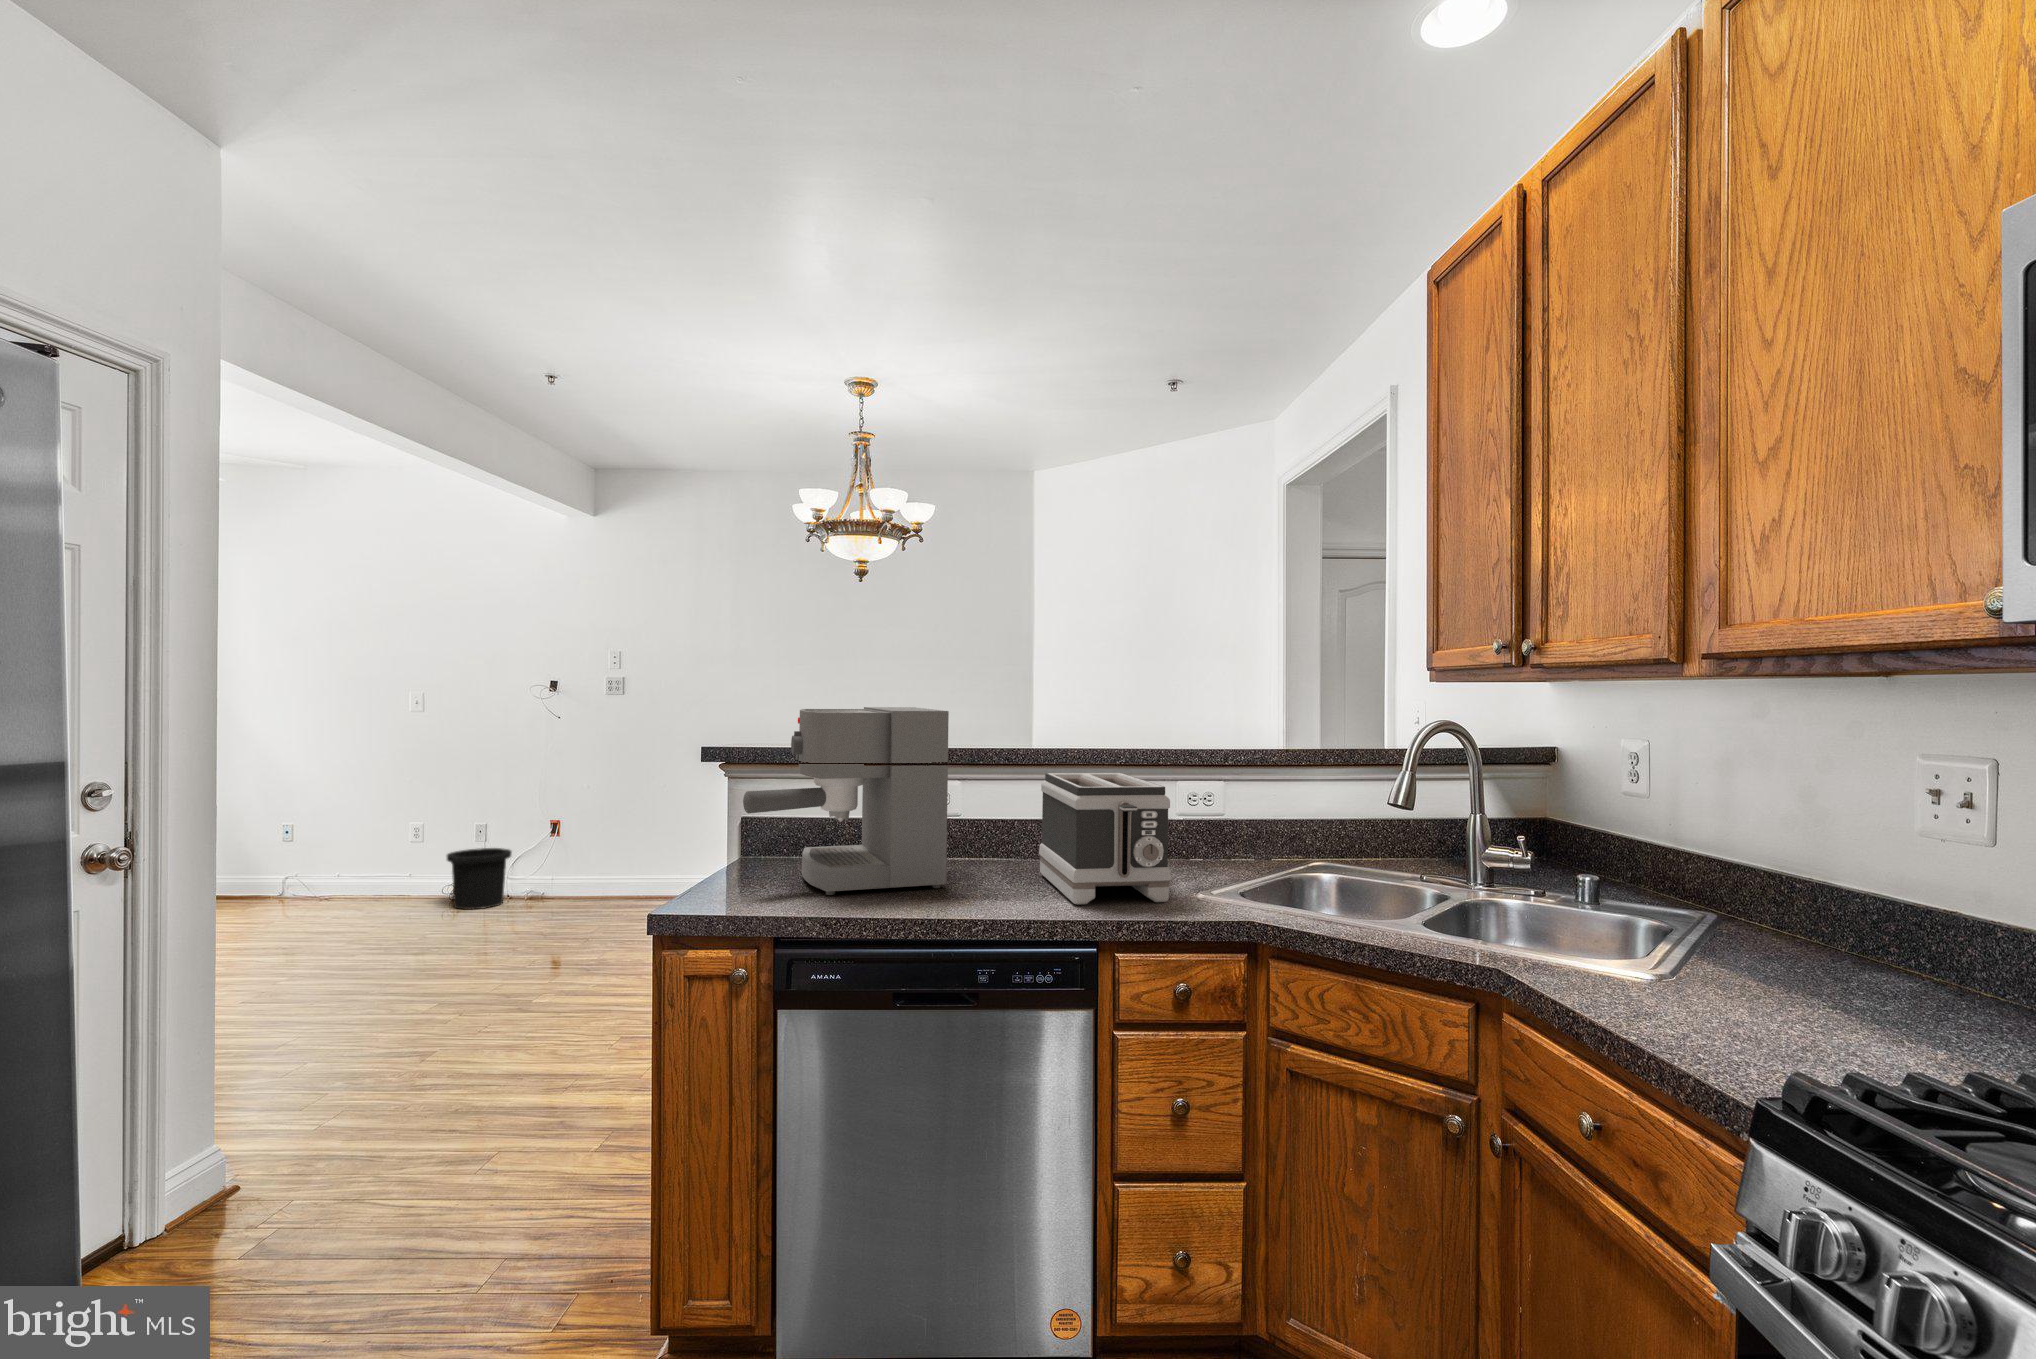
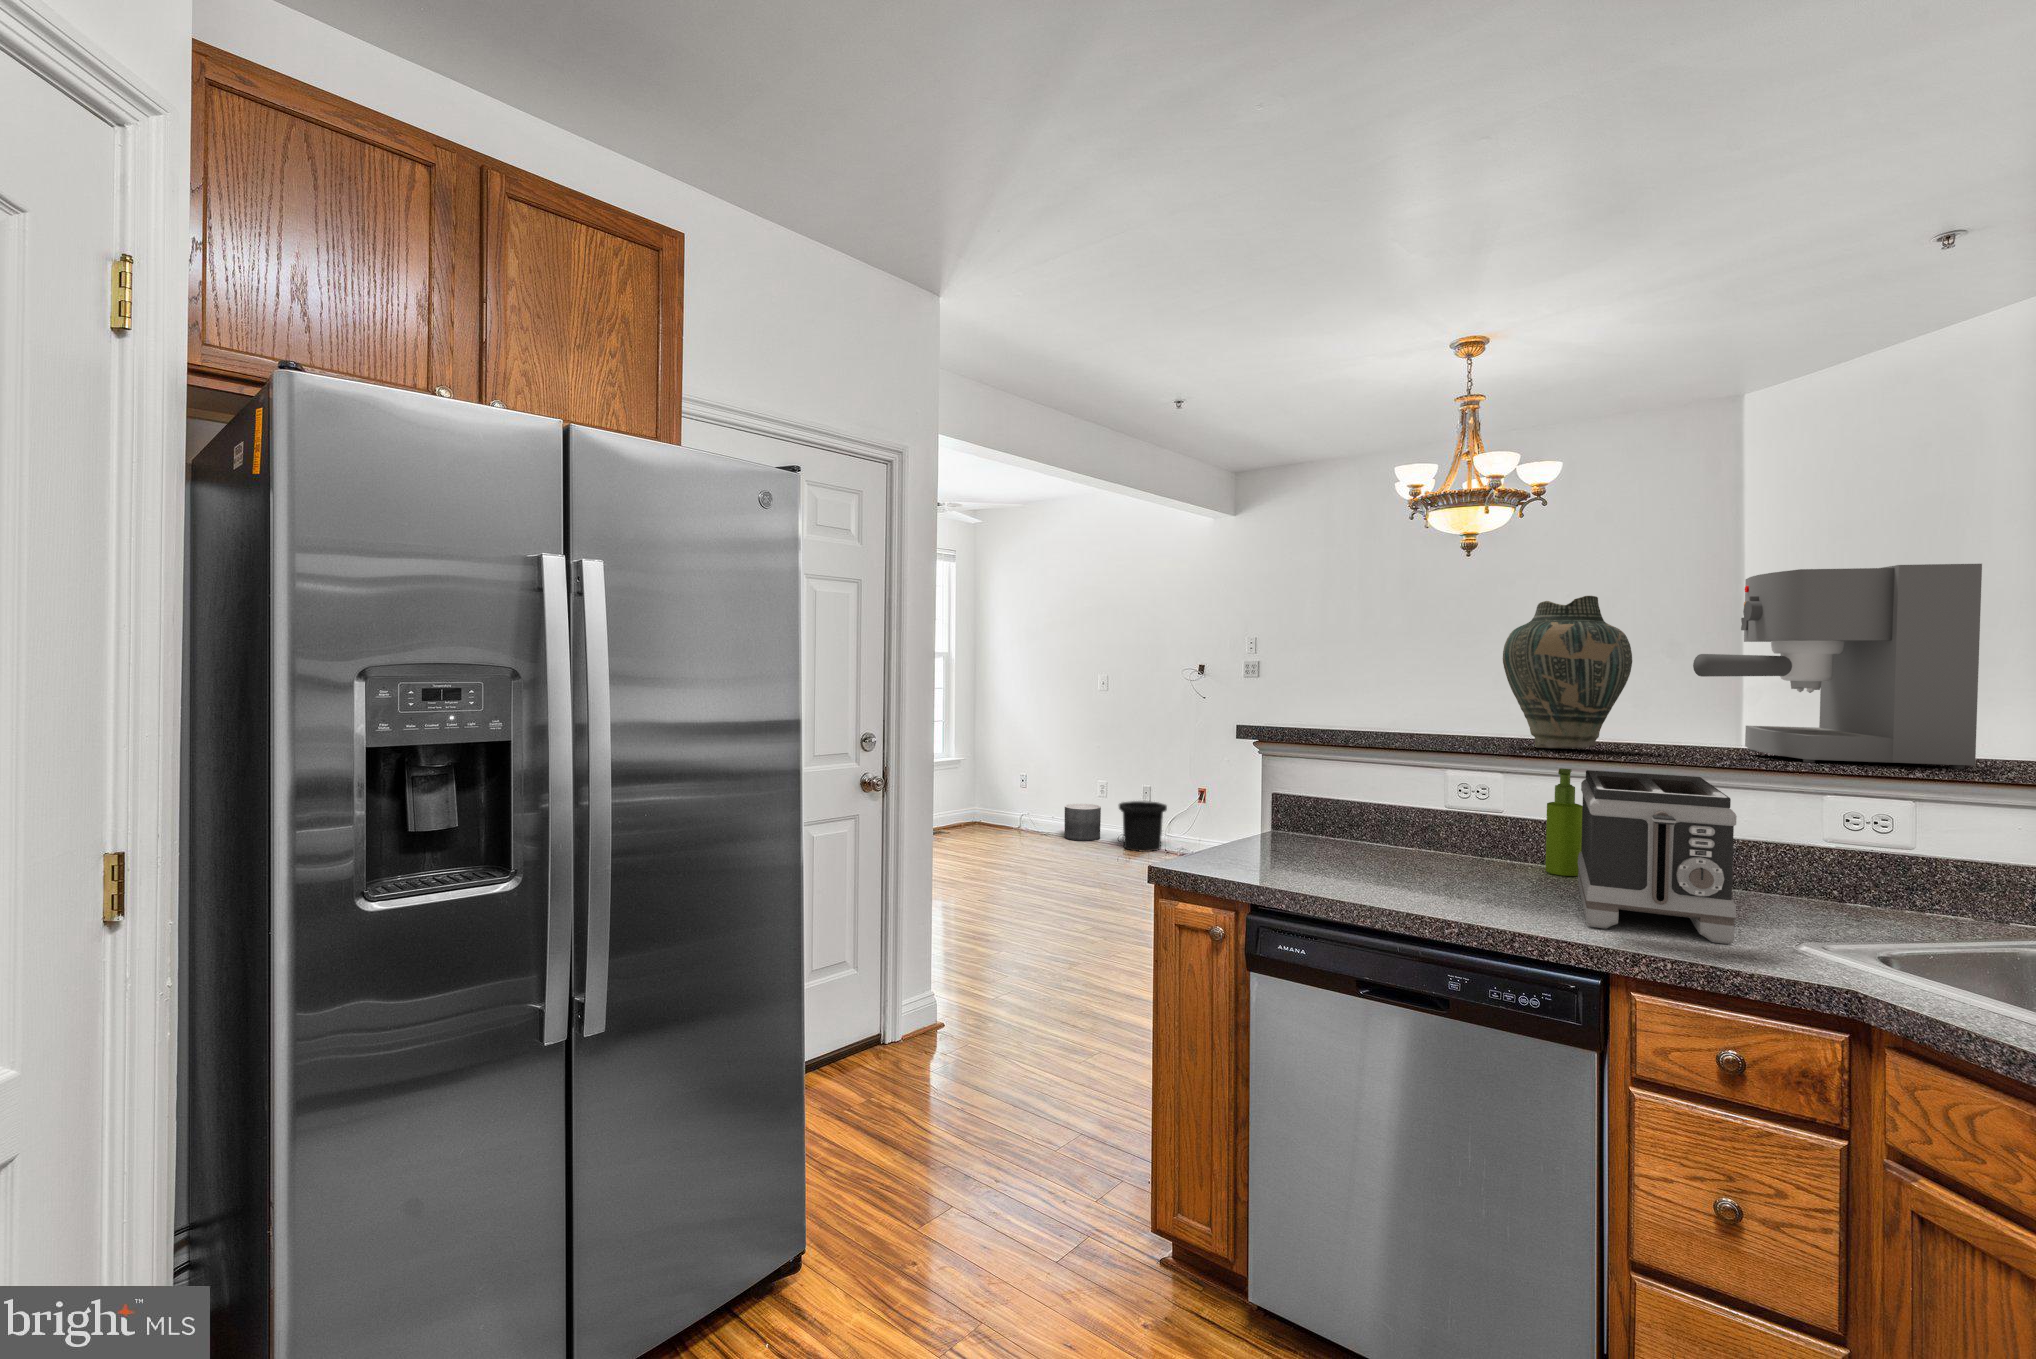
vase: none [966,624,1062,757] -> present [1503,596,1632,748]
coffee maker: present [743,707,949,895] -> present [1693,564,1982,769]
soap dispenser: none [1005,773,1033,867] -> present [1545,768,1583,876]
planter: none [364,859,418,907] -> present [1064,804,1101,841]

